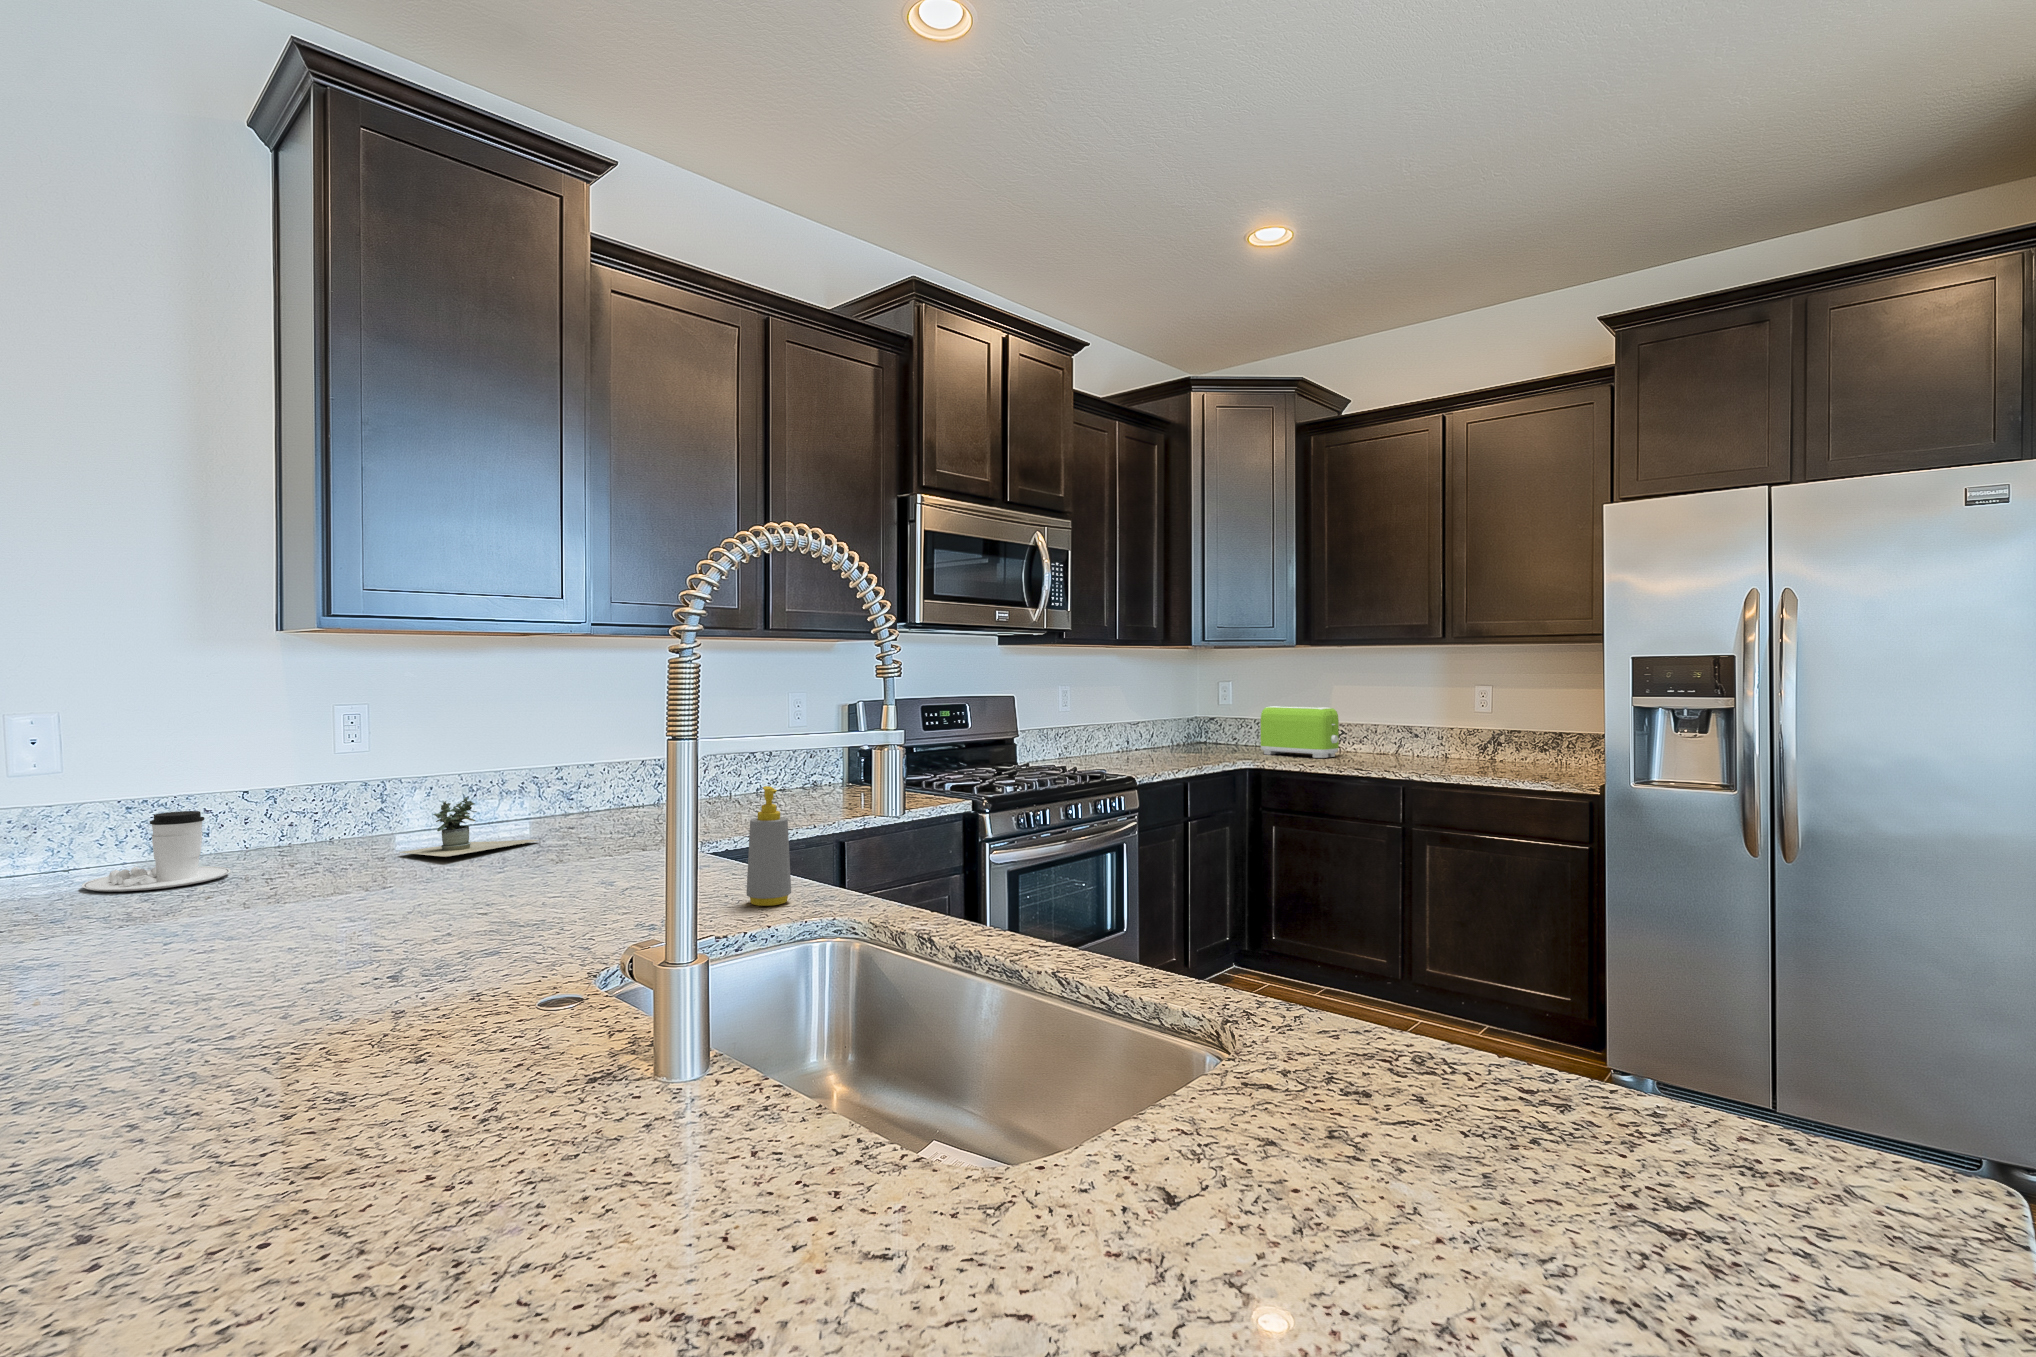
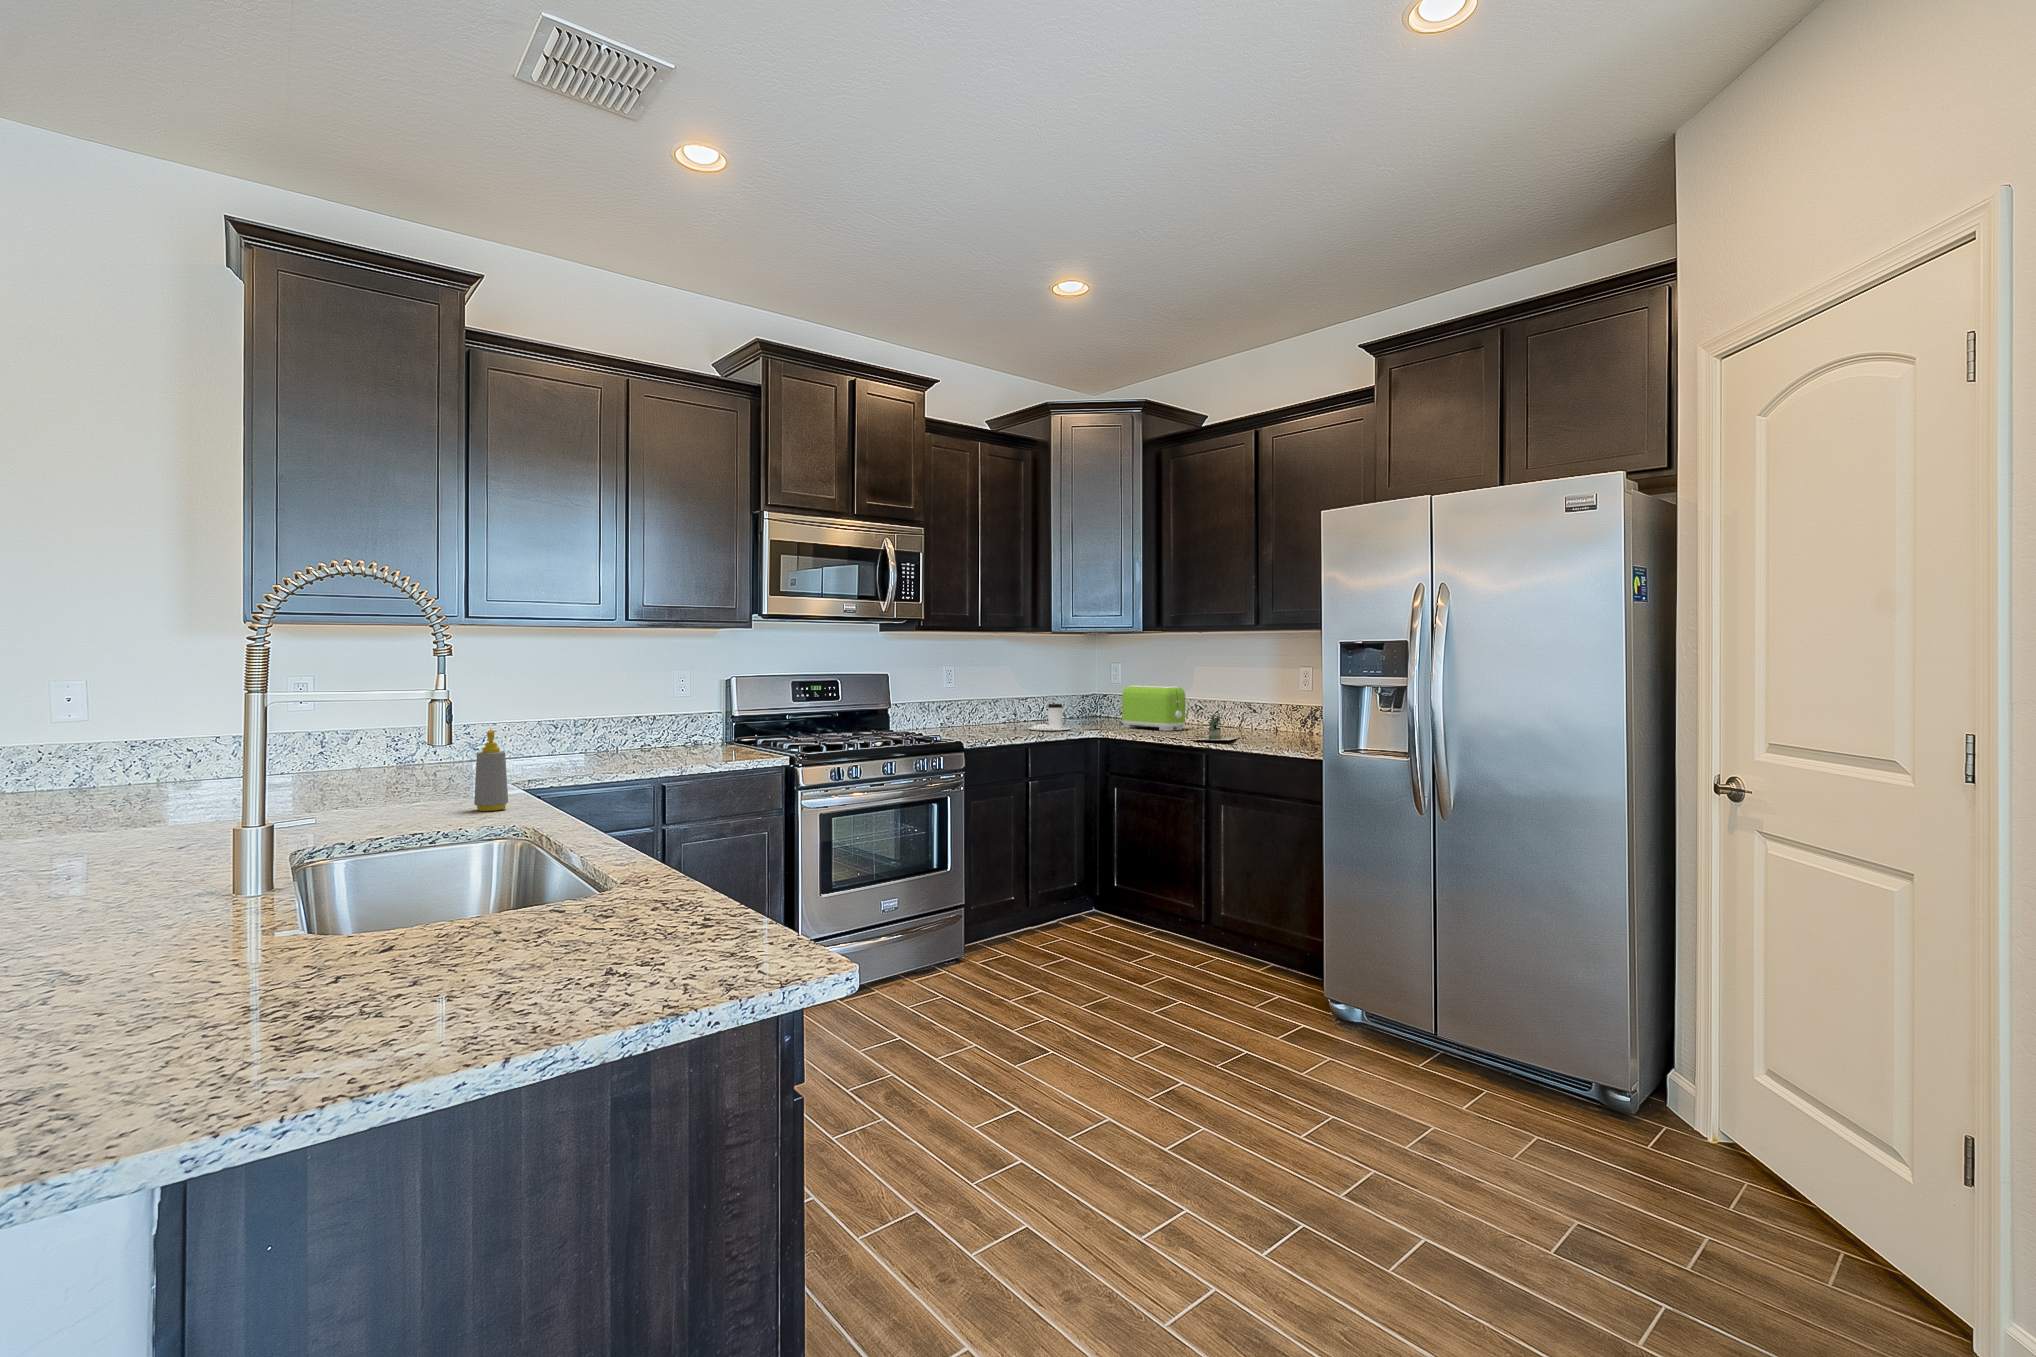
potted plant: present [400,797,573,857] -> present [1195,714,1236,740]
coffee cup: present [82,811,231,892] -> present [1029,704,1070,731]

